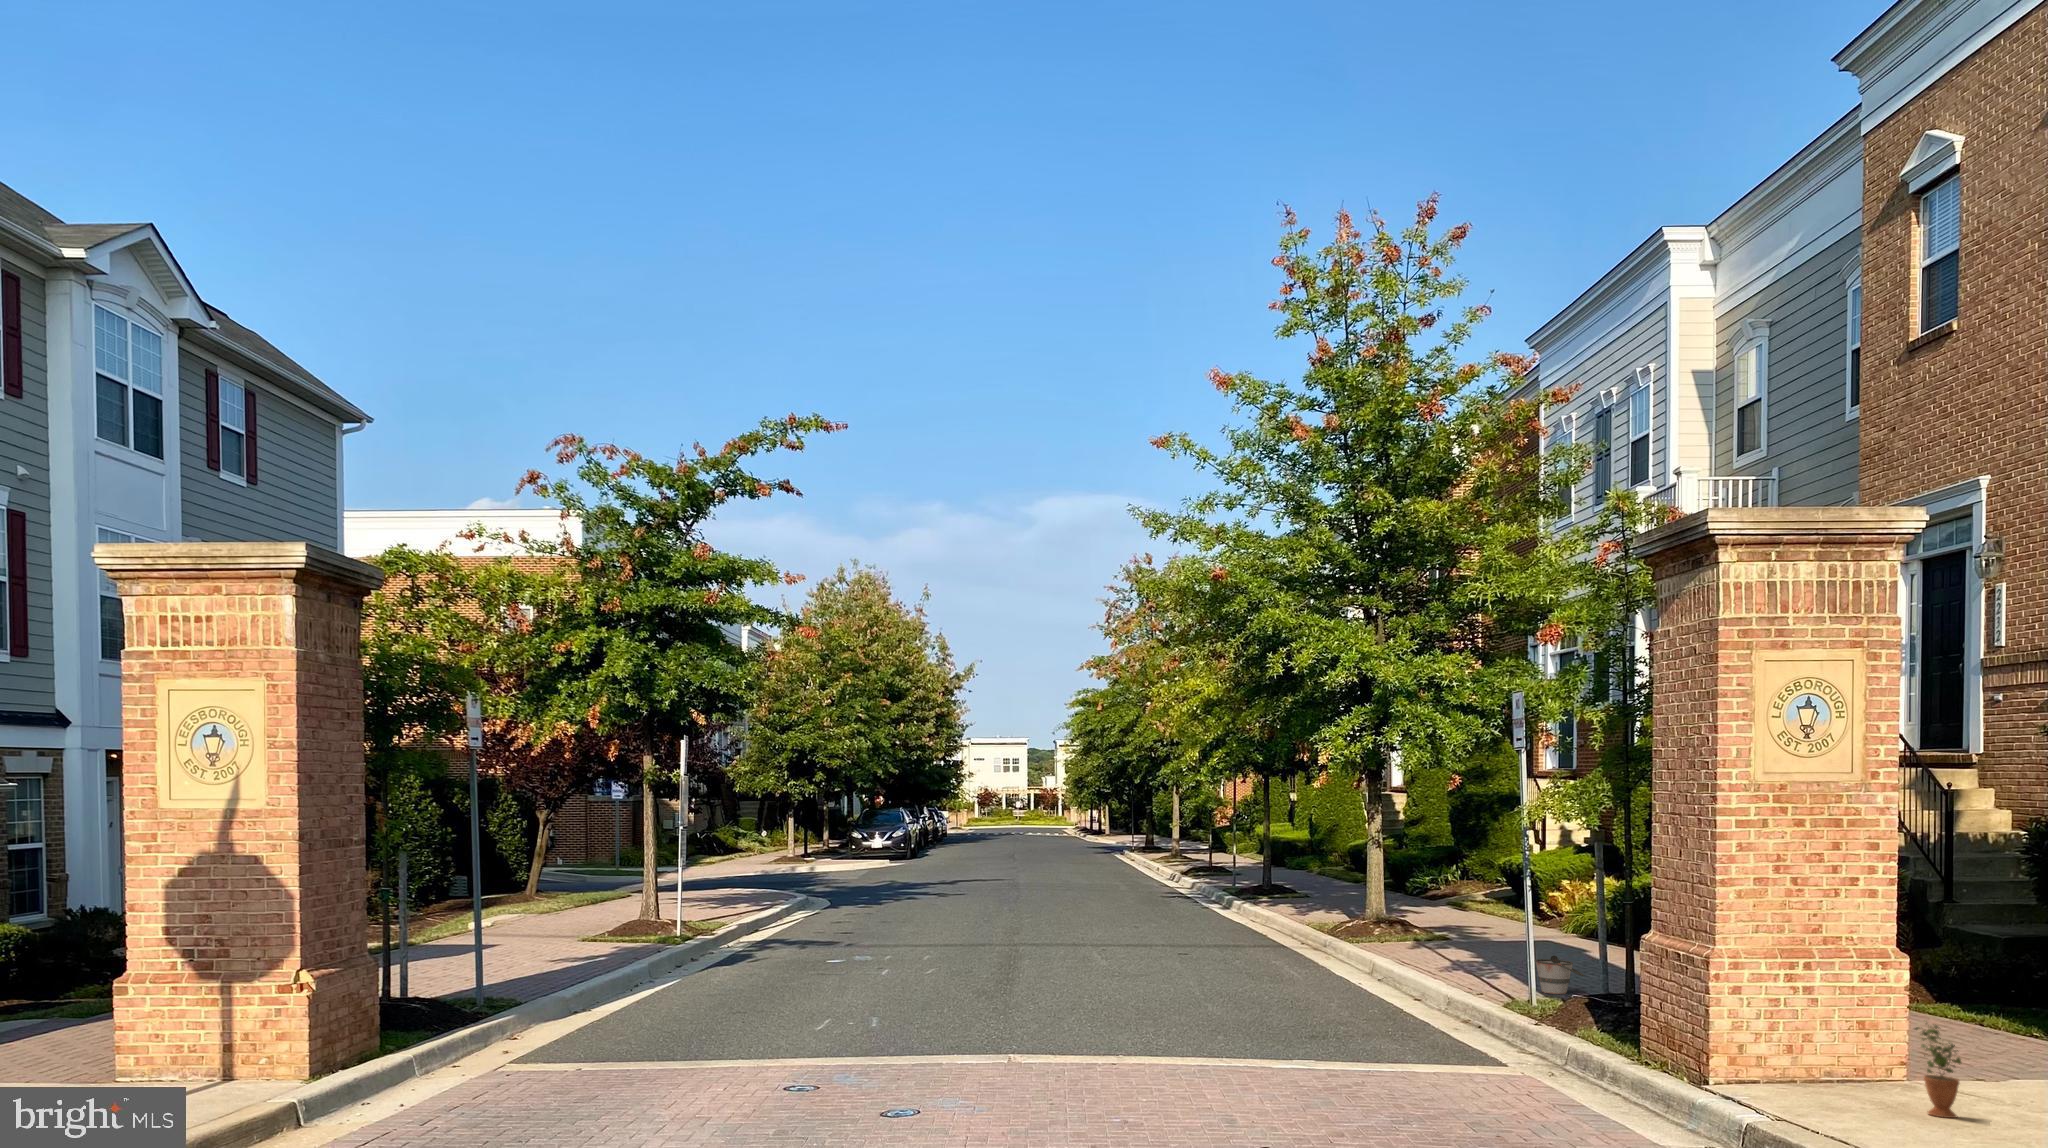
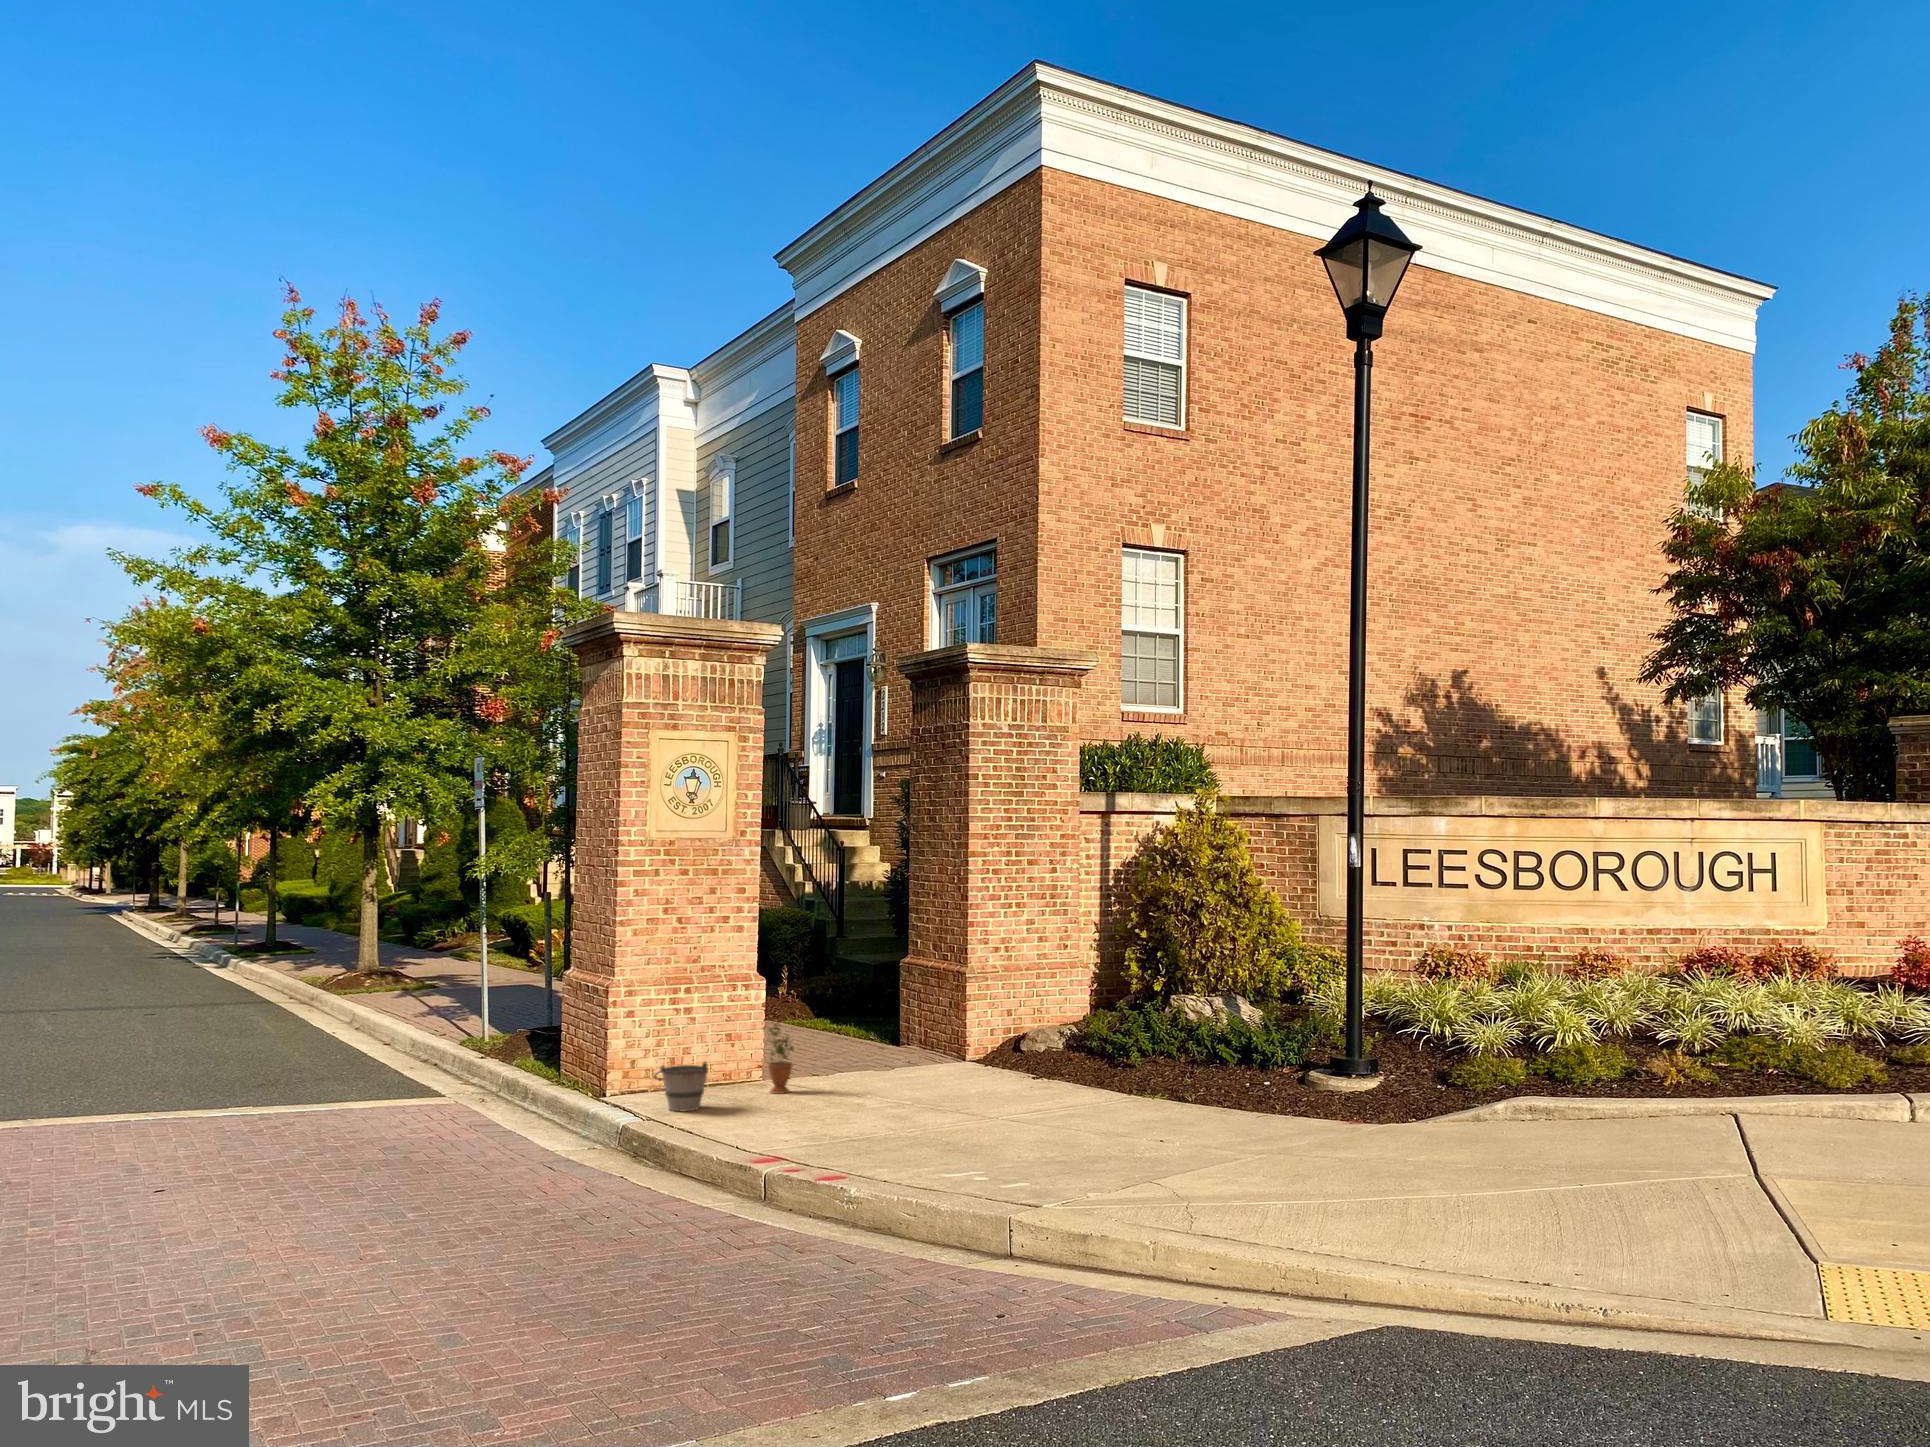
bucket: present [1535,955,1584,994] -> present [654,1062,708,1112]

